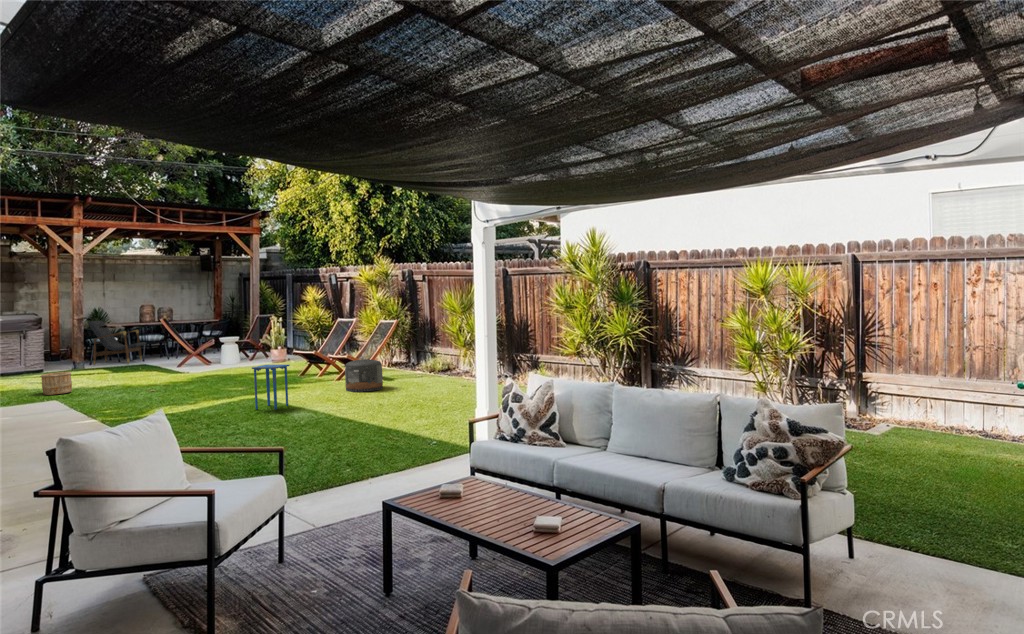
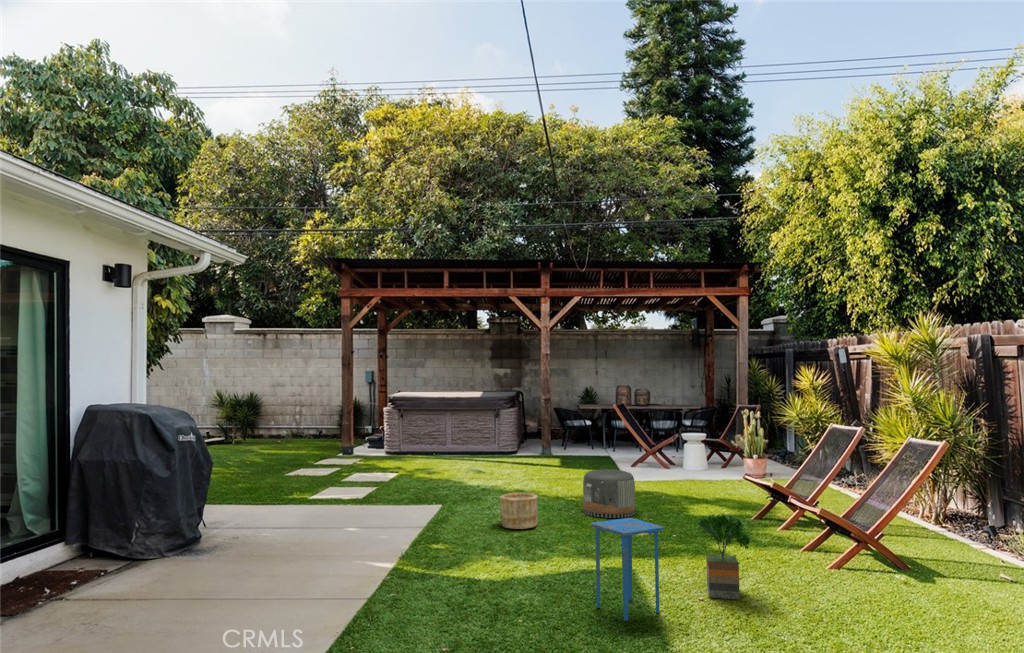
lounge chair: present [88,321,146,365] -> none [539,403,599,458]
potted tree: none [296,359,325,399] -> present [697,514,751,599]
pouf: present [345,359,383,392] -> present [583,469,635,518]
wooden bucket: present [40,372,72,395] -> present [499,492,538,529]

